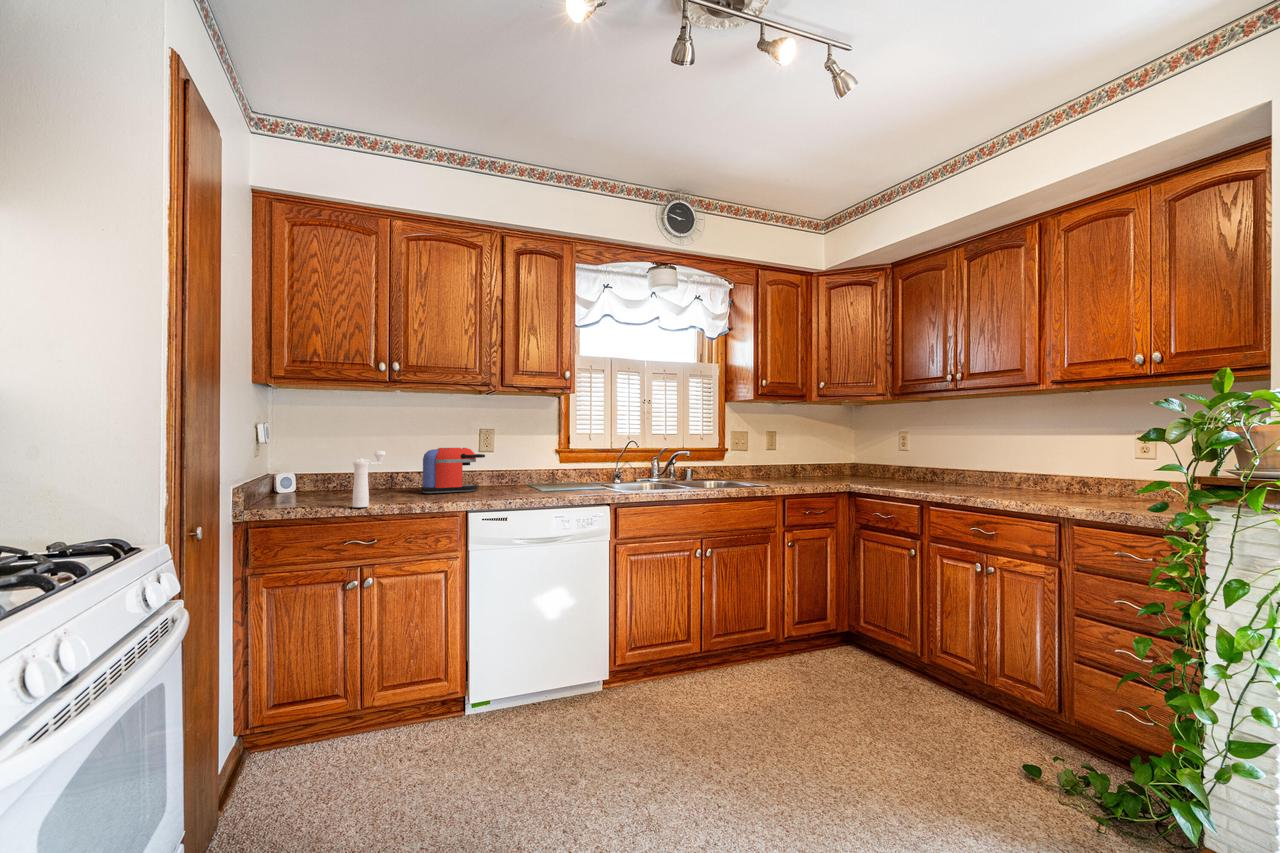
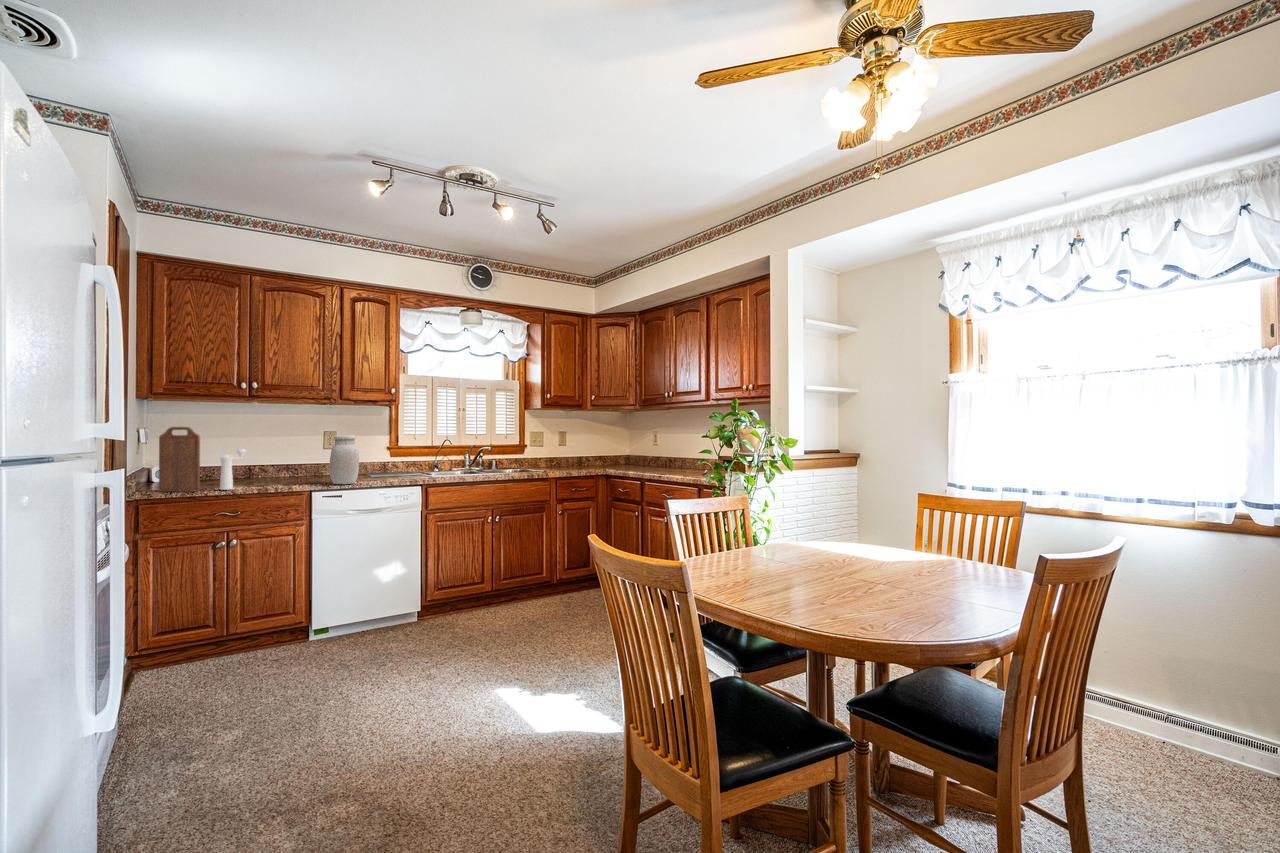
cutting board: none [279,420,329,509] -> present [159,427,200,492]
jar: none [490,432,528,502] -> present [330,435,359,484]
coffee maker: present [421,448,485,493] -> none [275,446,328,480]

